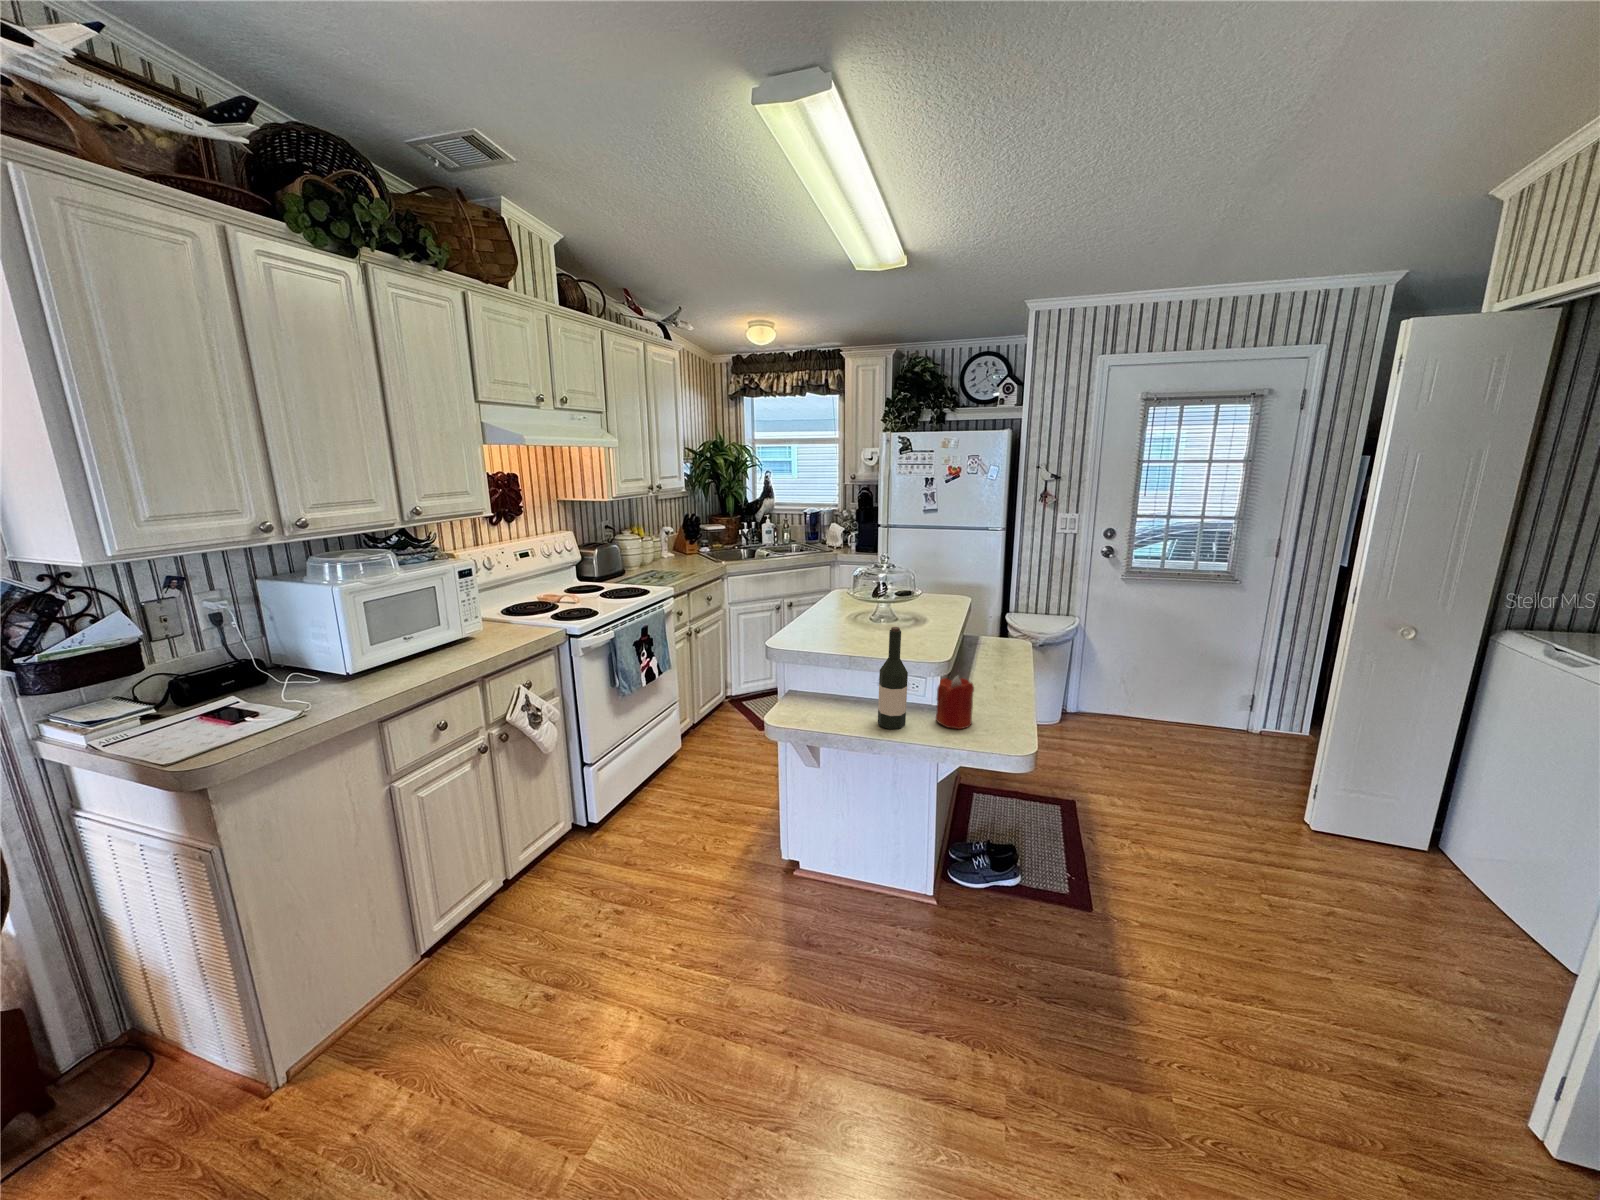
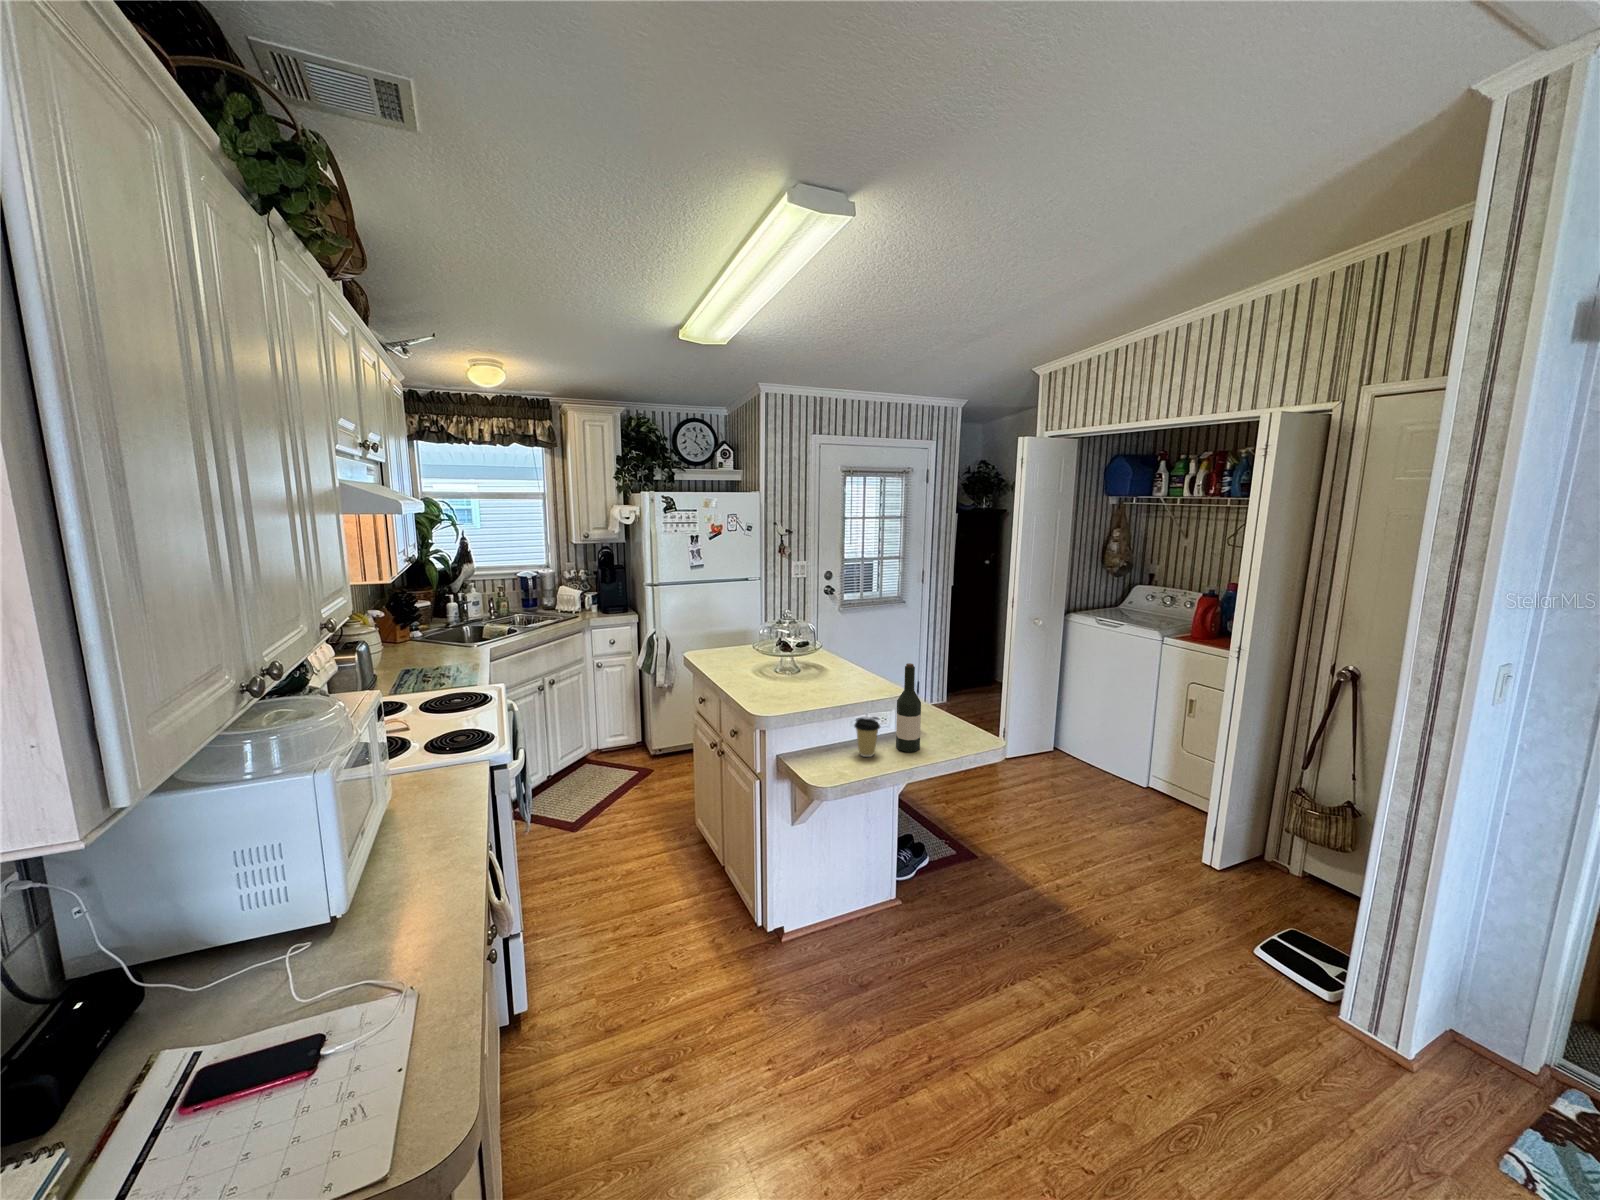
coffee cup: none [831,676,860,719] -> present [854,718,880,757]
candle: present [936,676,974,729] -> none [927,693,955,737]

